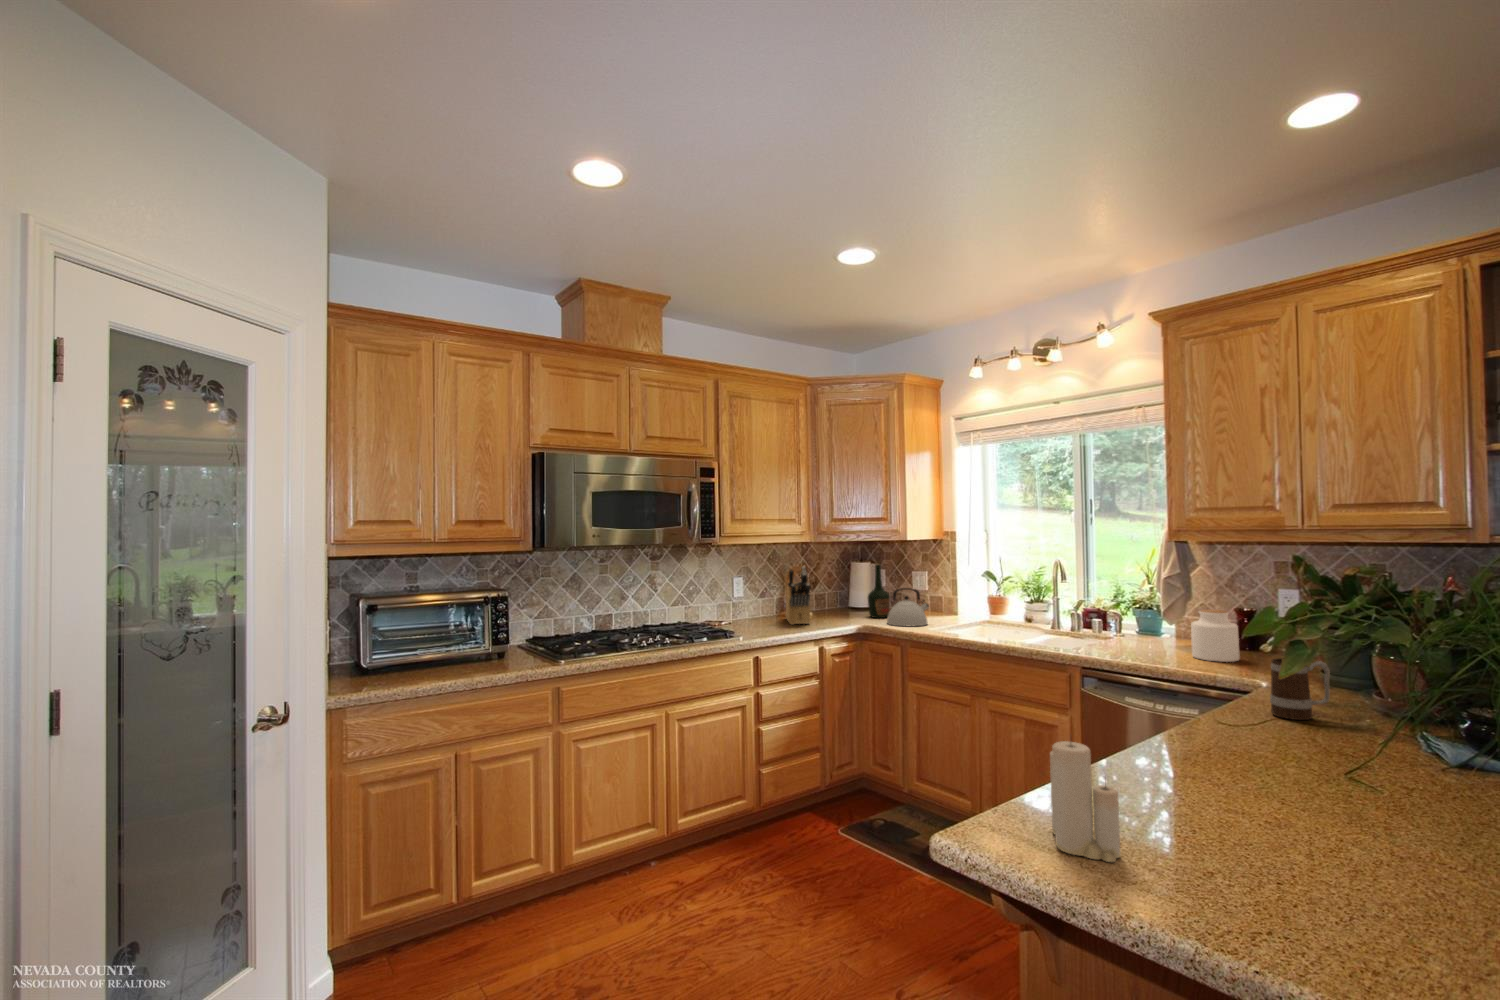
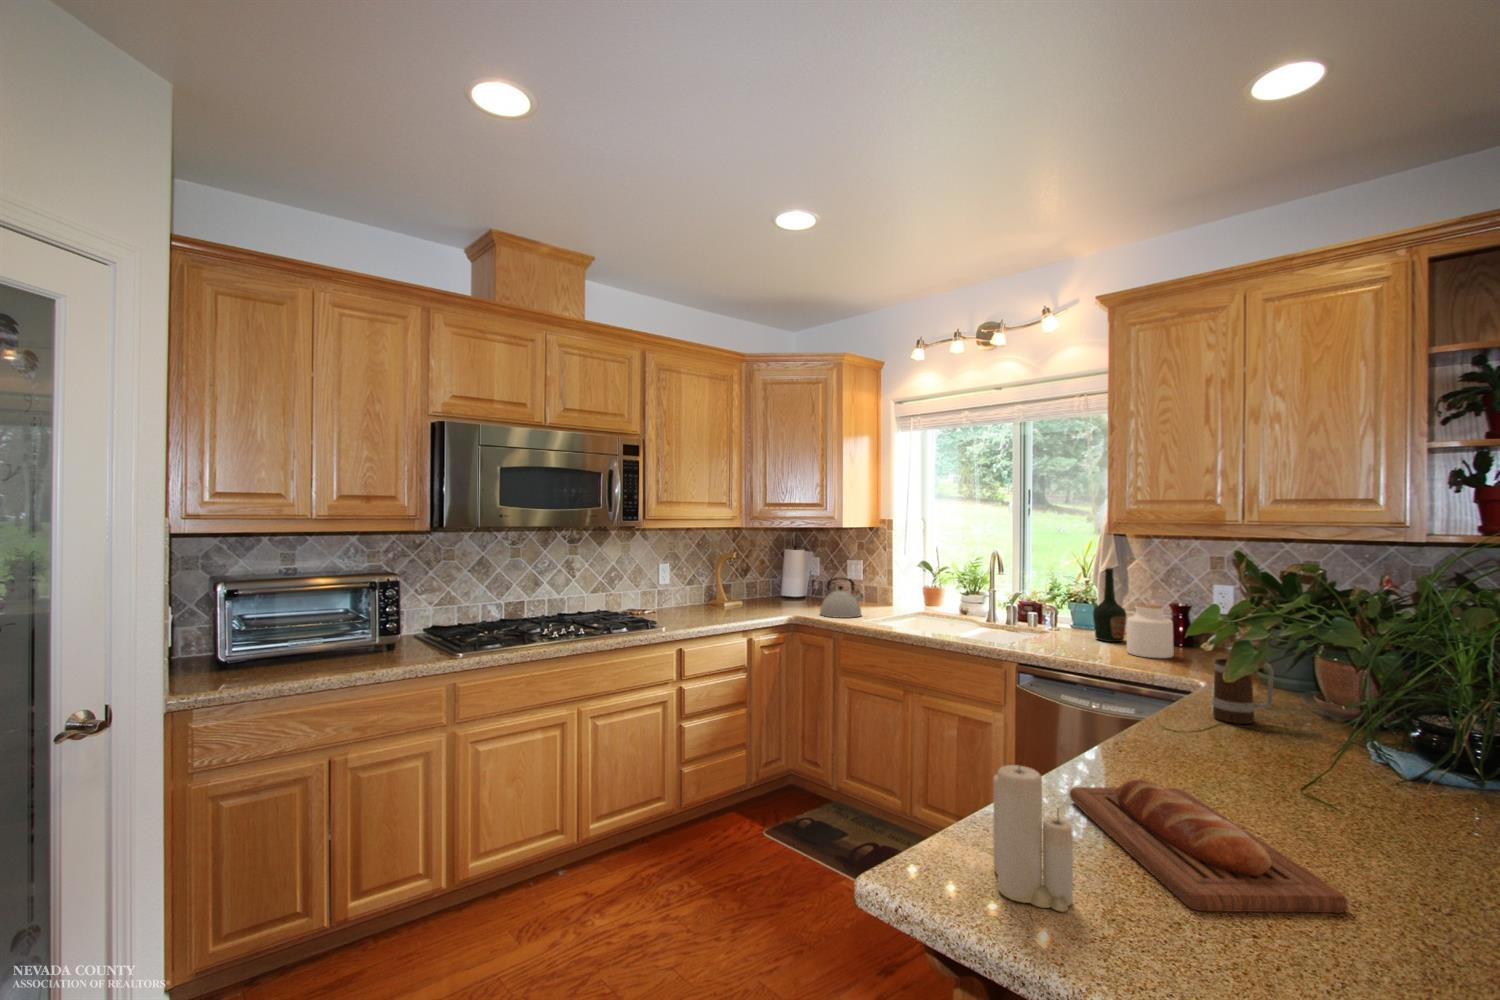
bottle: present [868,564,890,618] -> present [1093,568,1127,642]
knife block: present [785,566,810,625] -> none [715,553,741,615]
bread loaf: none [1124,760,1367,869] -> present [1070,778,1347,913]

